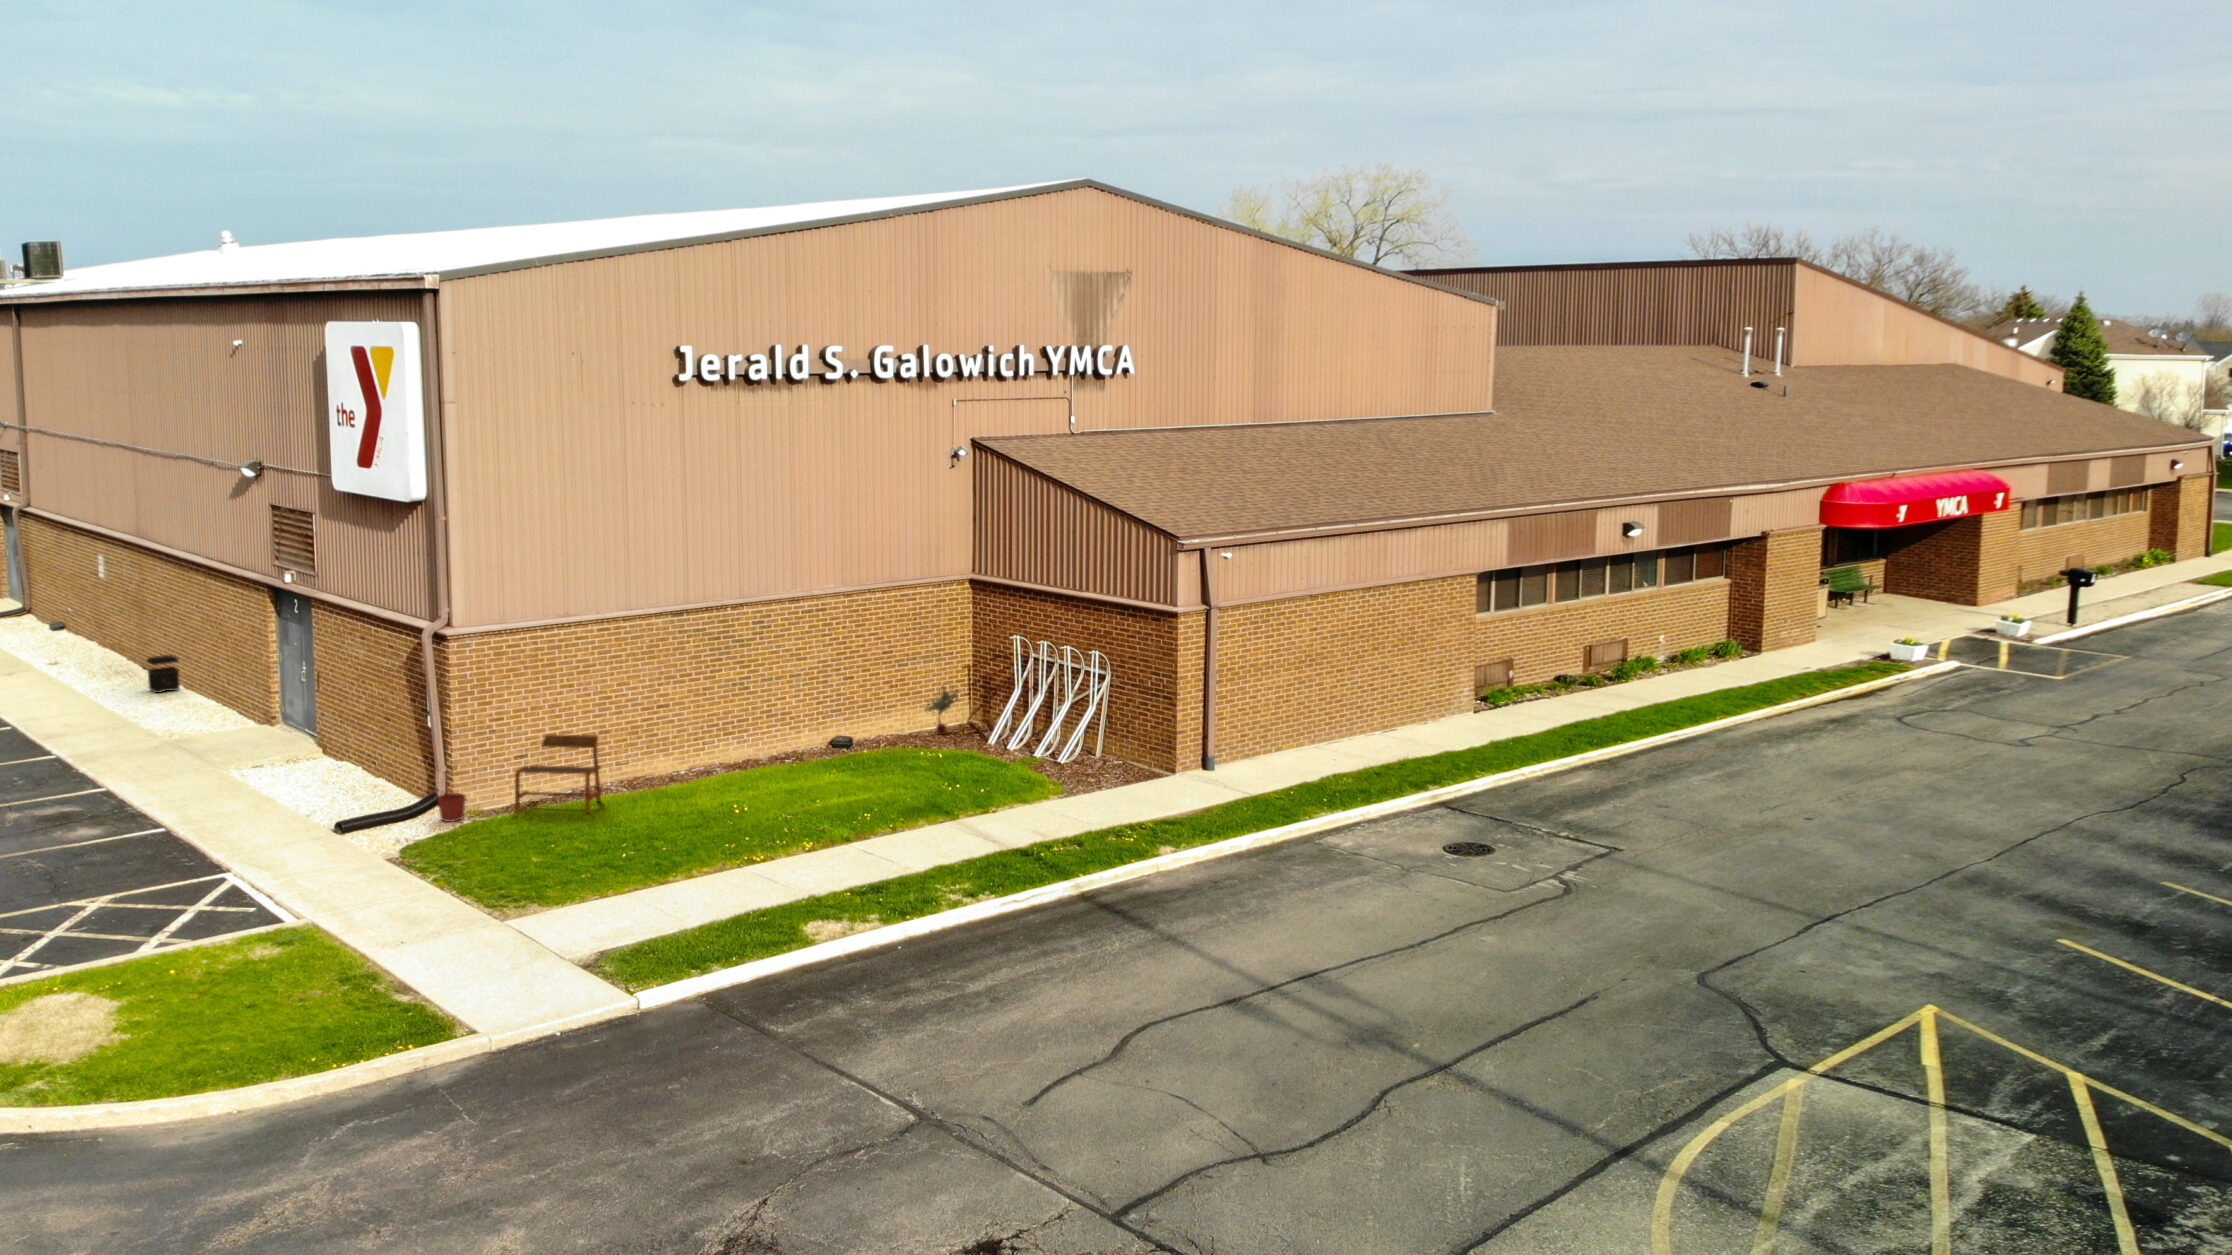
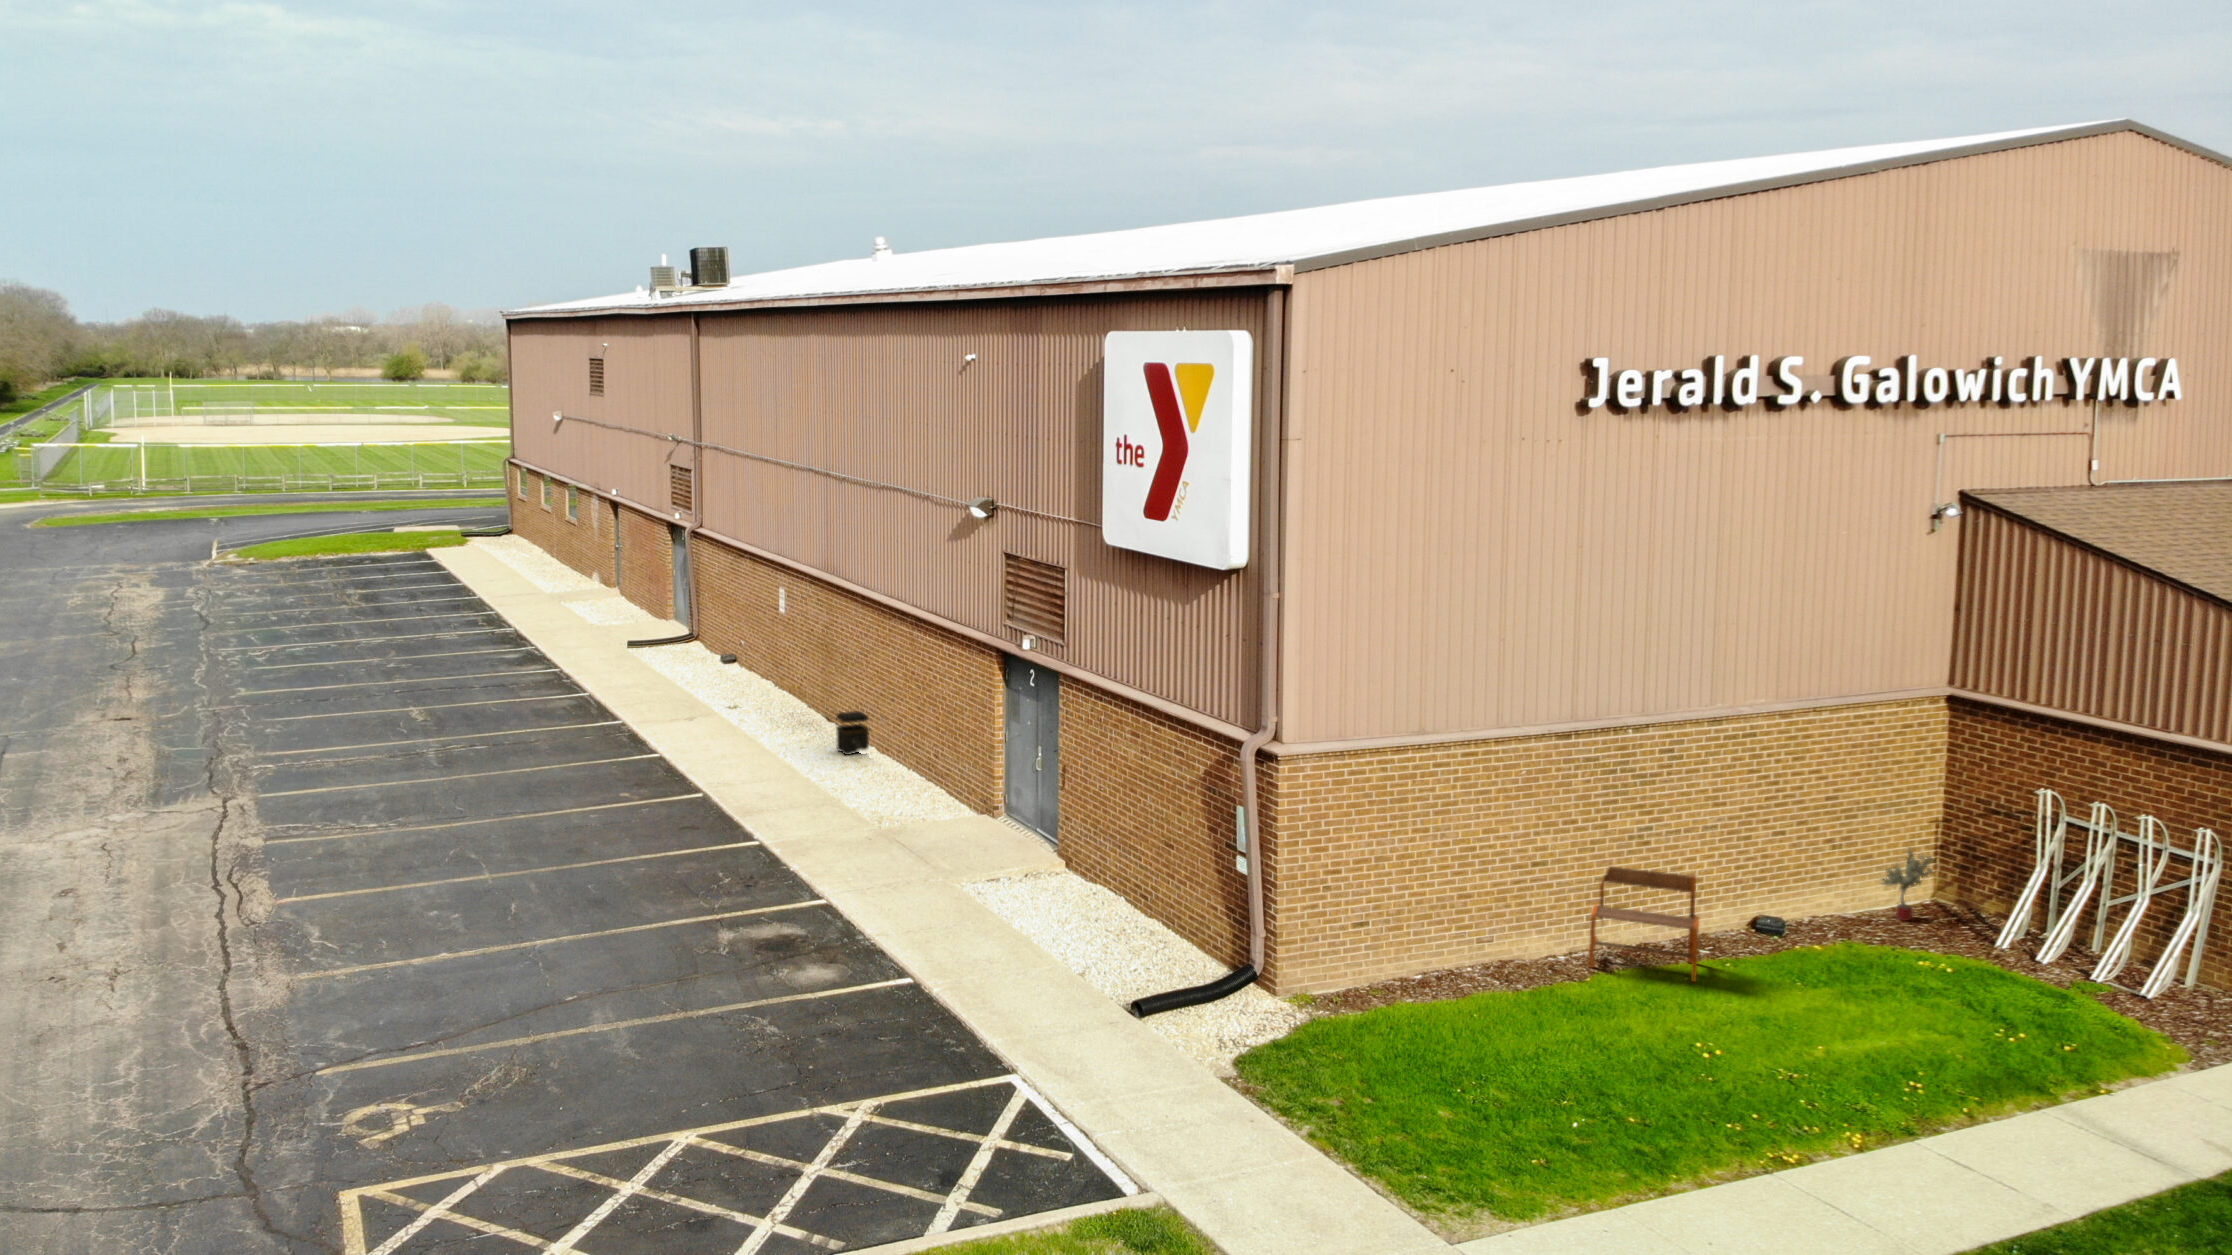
bench: present [515,735,602,813] -> present [1589,866,1699,982]
bucket: present [438,793,466,822] -> none [1258,969,1298,1011]

